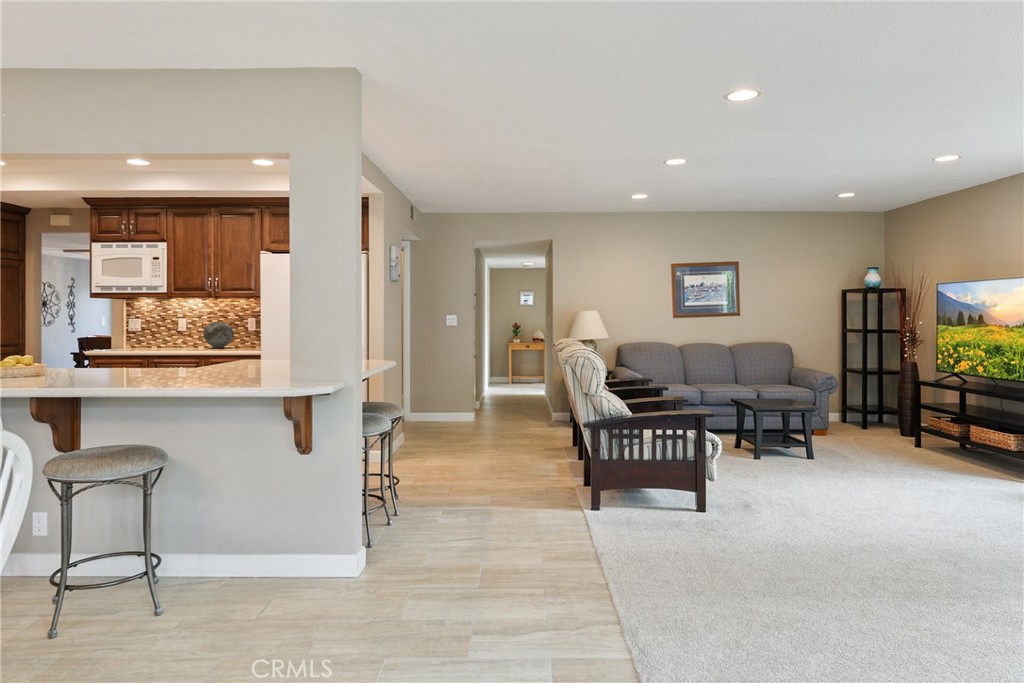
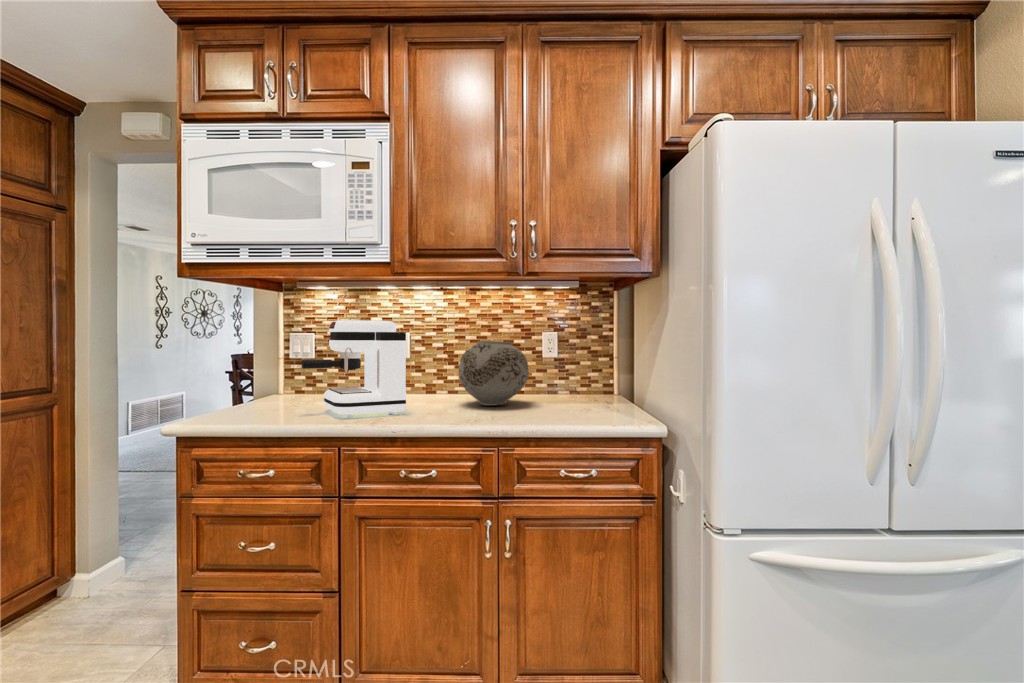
coffee maker: none [137,314,179,350] -> present [302,320,406,417]

